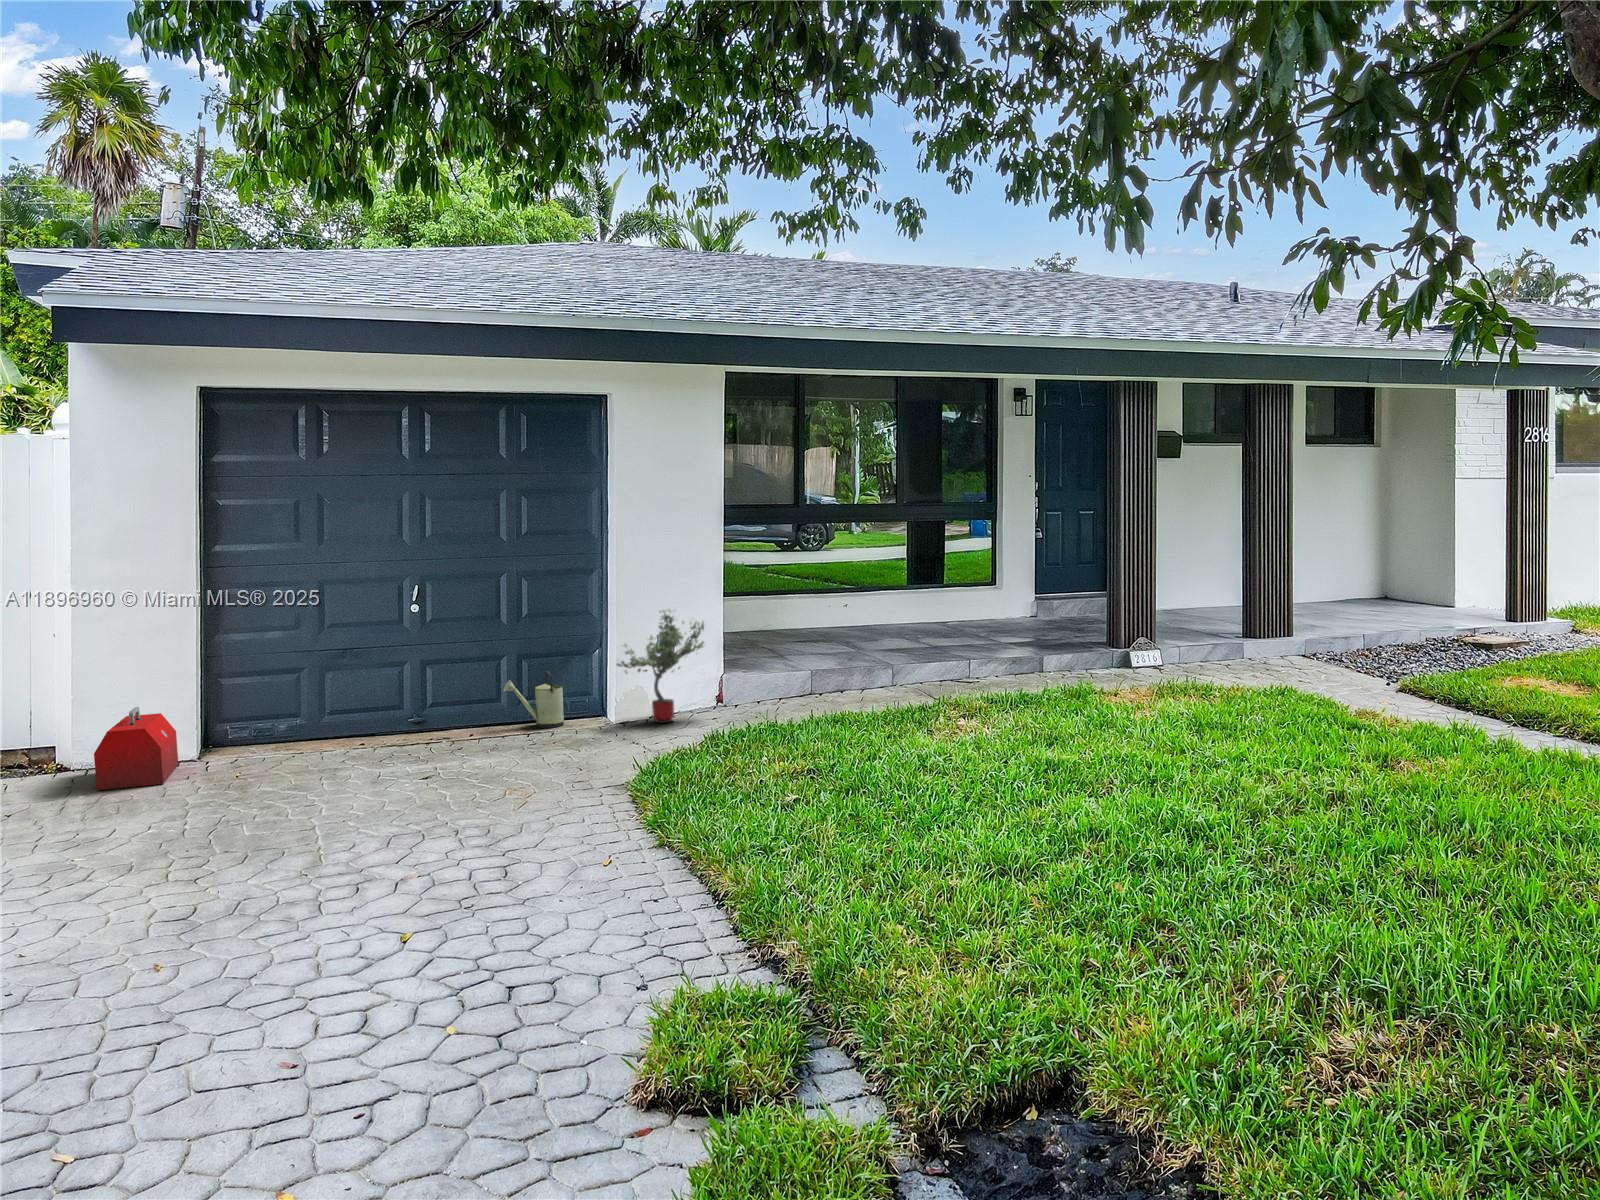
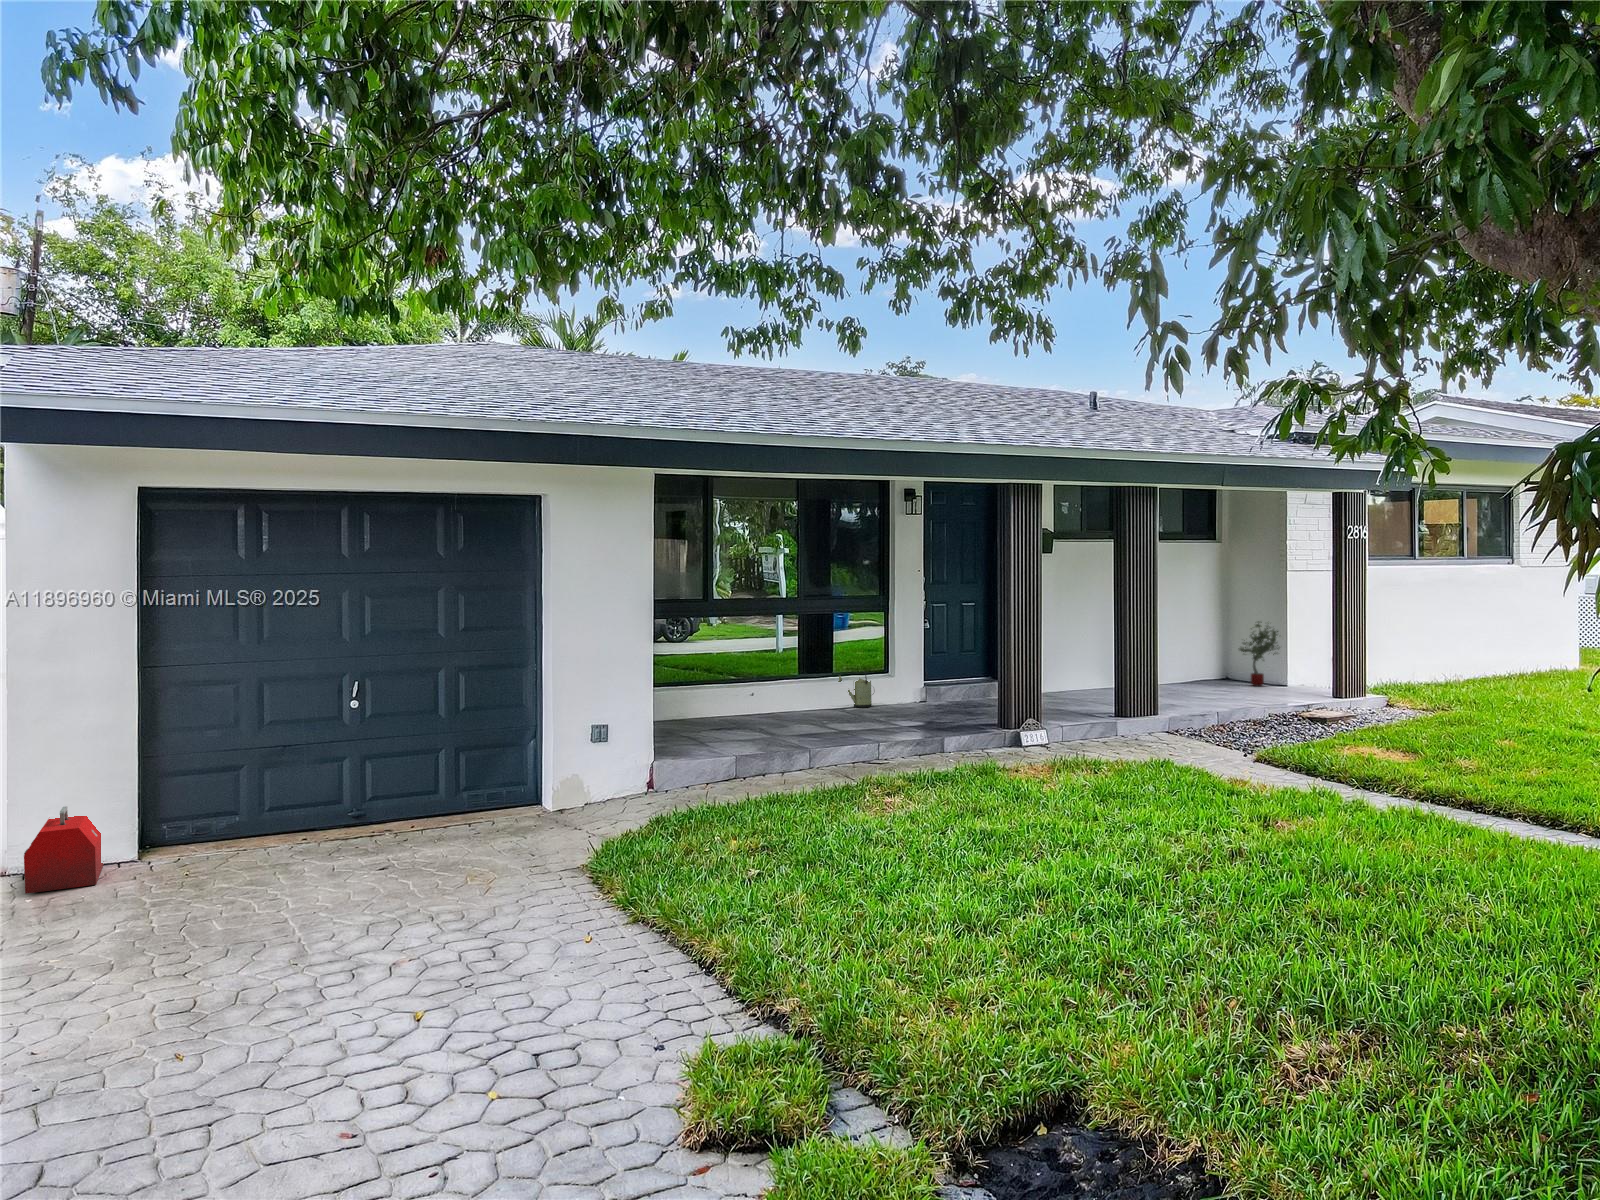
potted tree: present [617,609,704,723] -> present [1239,621,1280,686]
watering can: present [503,671,568,728] -> present [838,672,874,707]

